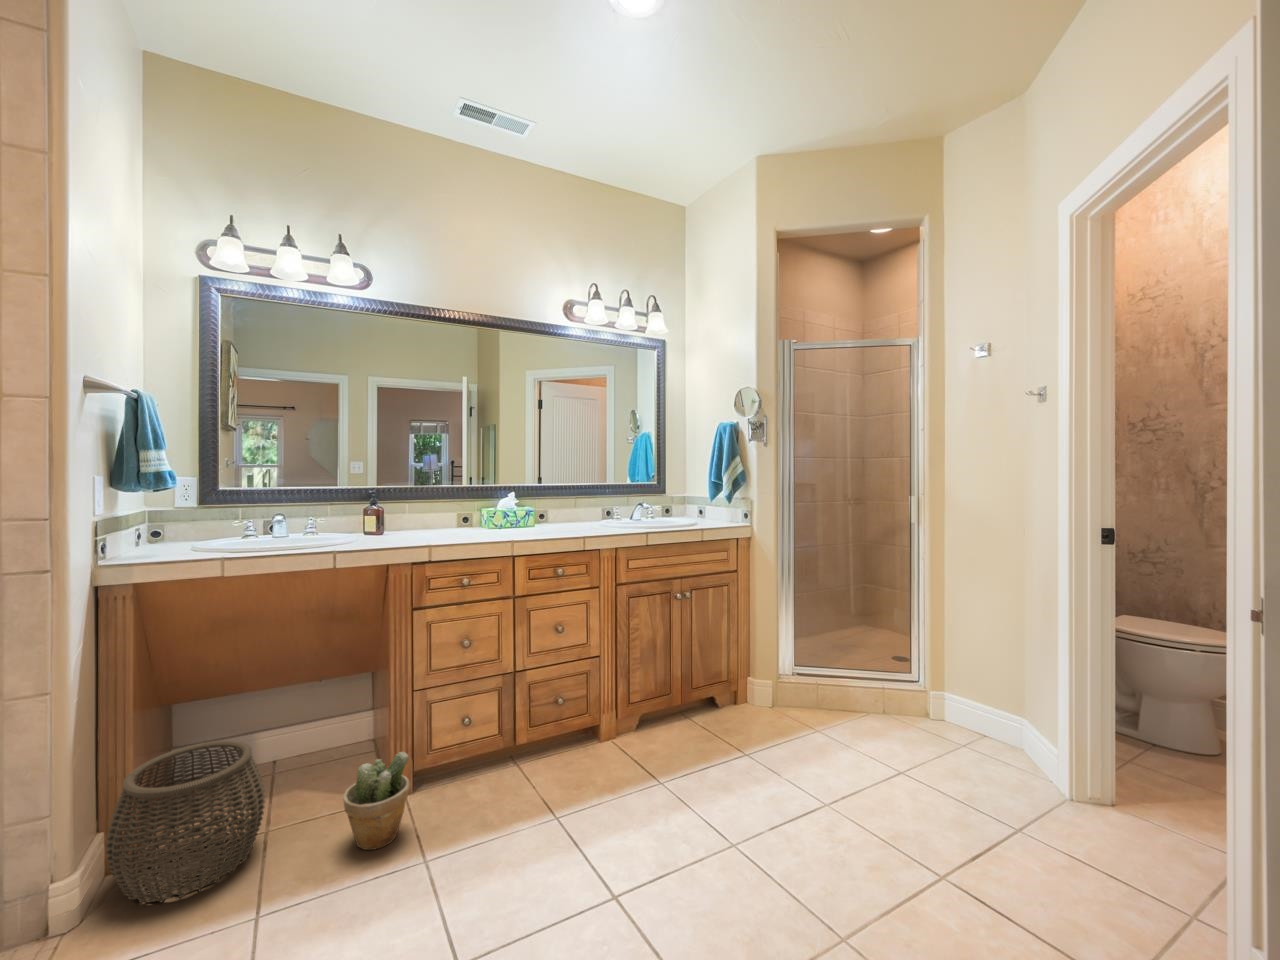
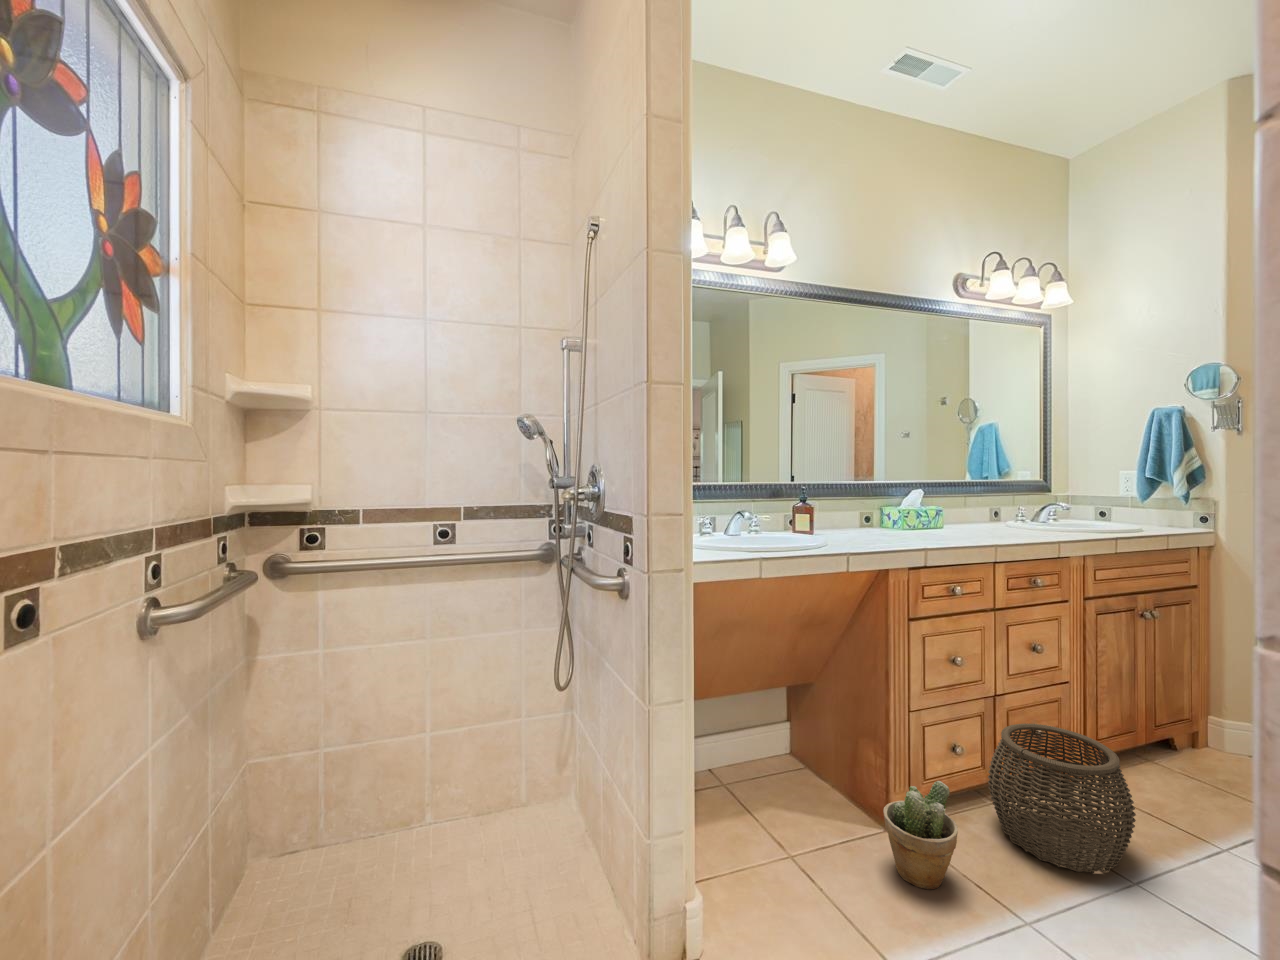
woven basket: present [106,741,265,903] -> present [988,724,1136,873]

